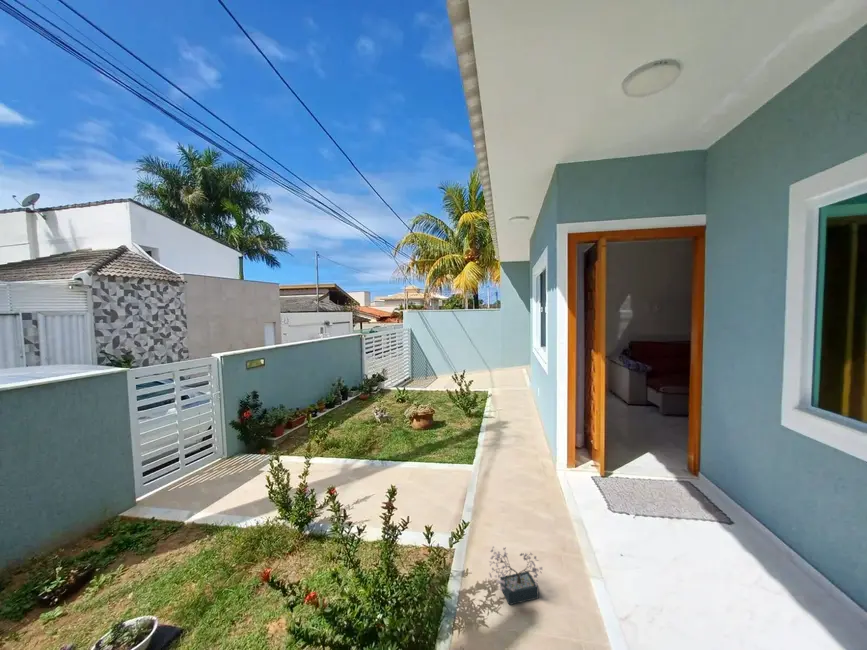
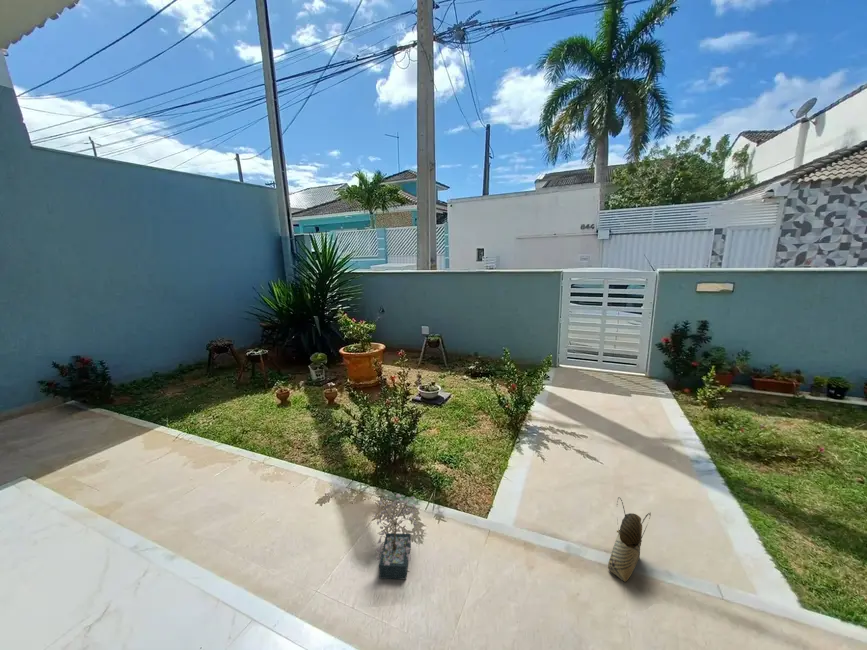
woven basket: none [448,462,472,503] -> present [608,497,651,582]

